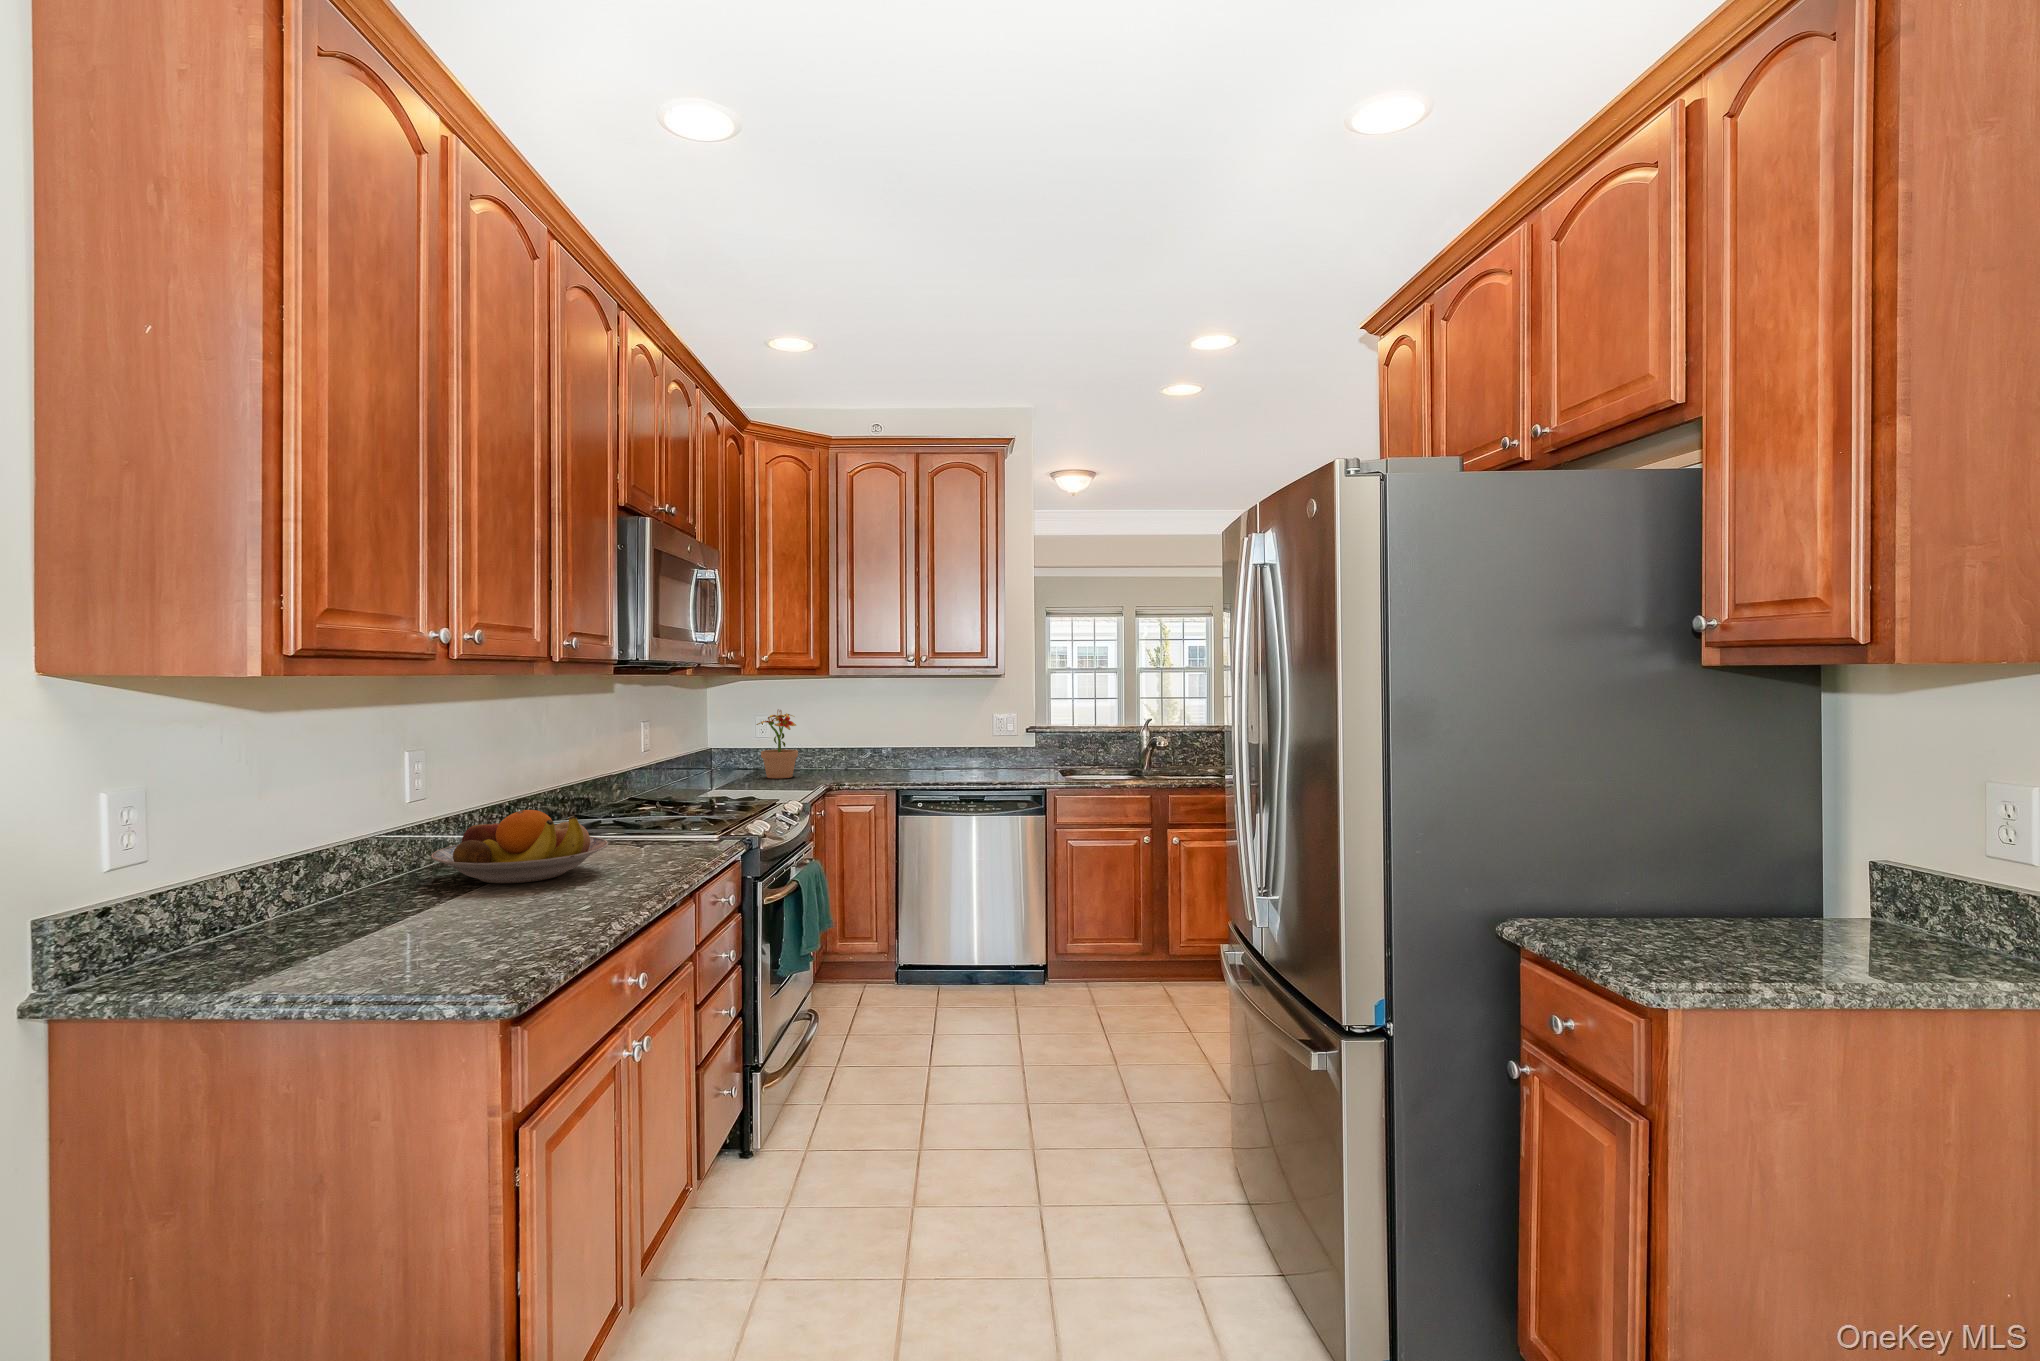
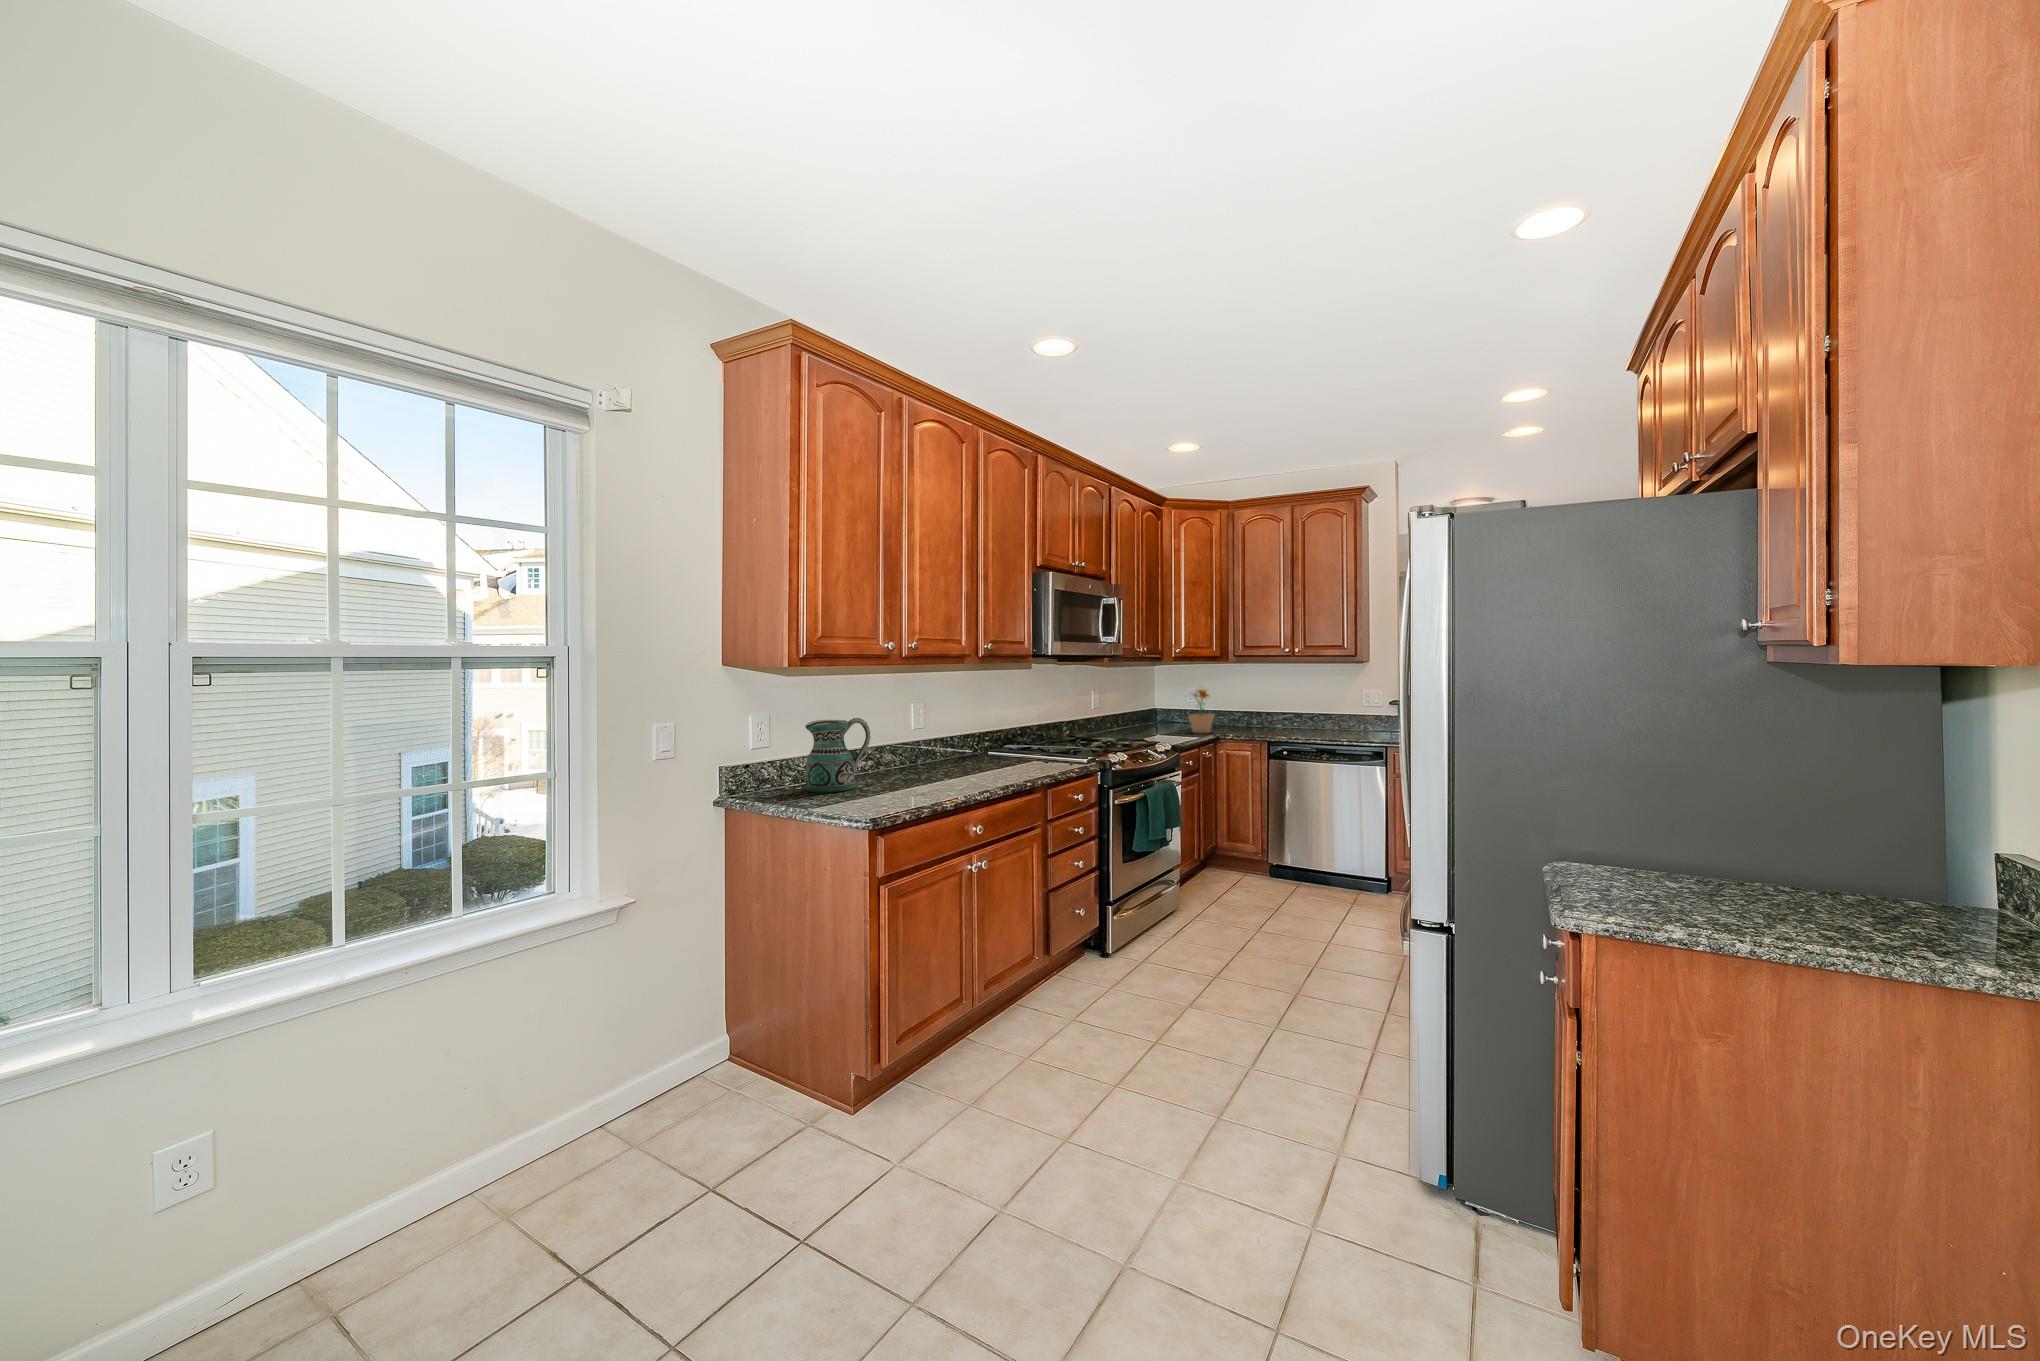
ceramic pitcher: none [270,785,422,955] -> present [805,718,870,792]
fruit bowl: present [431,810,608,883] -> none [906,737,991,775]

